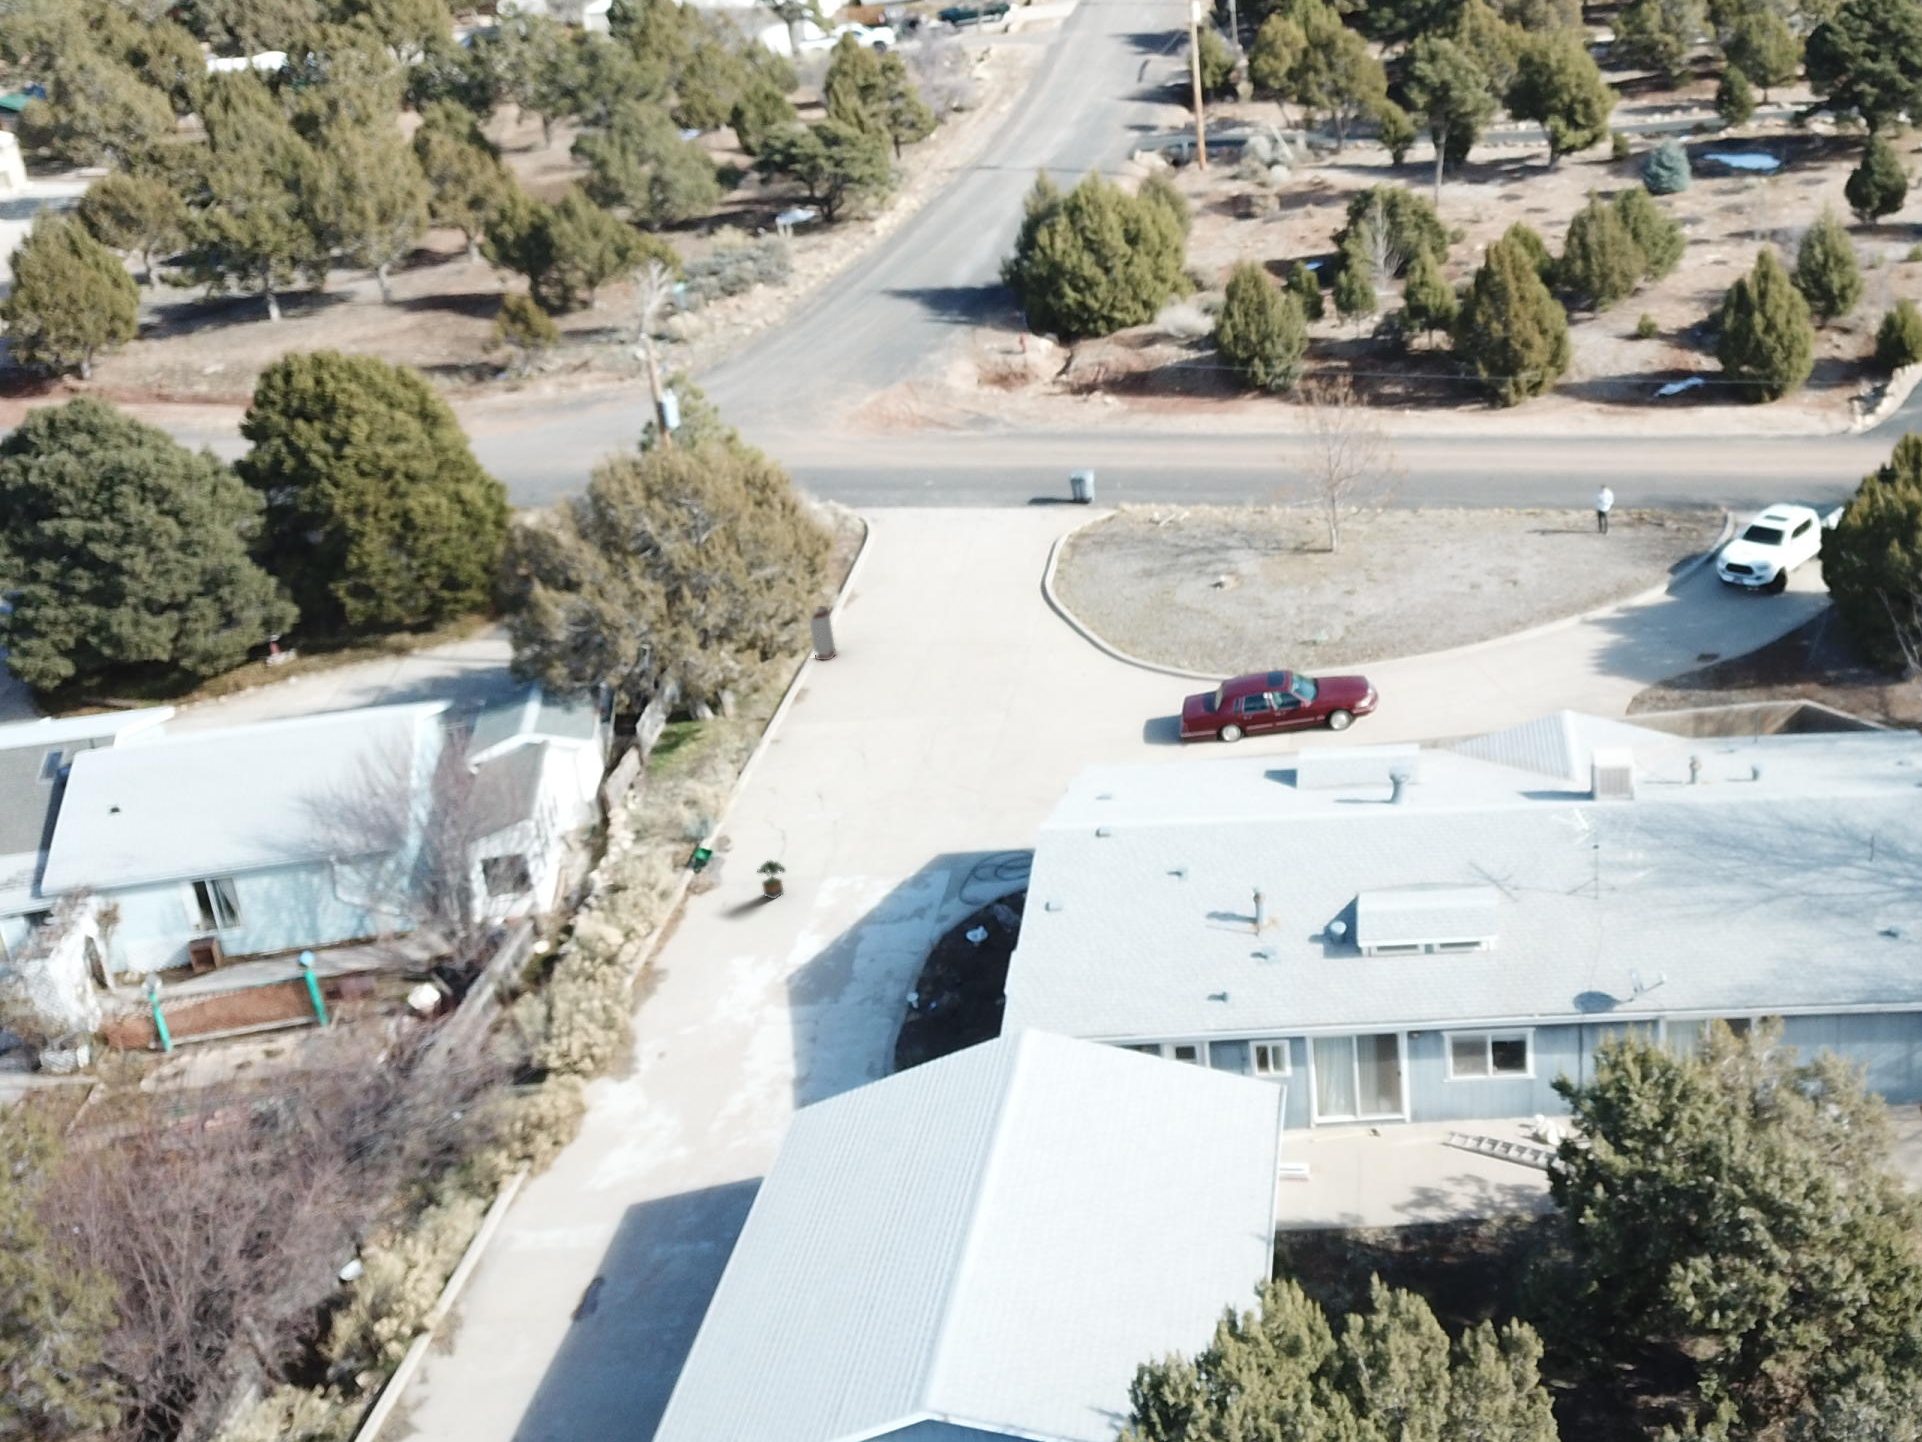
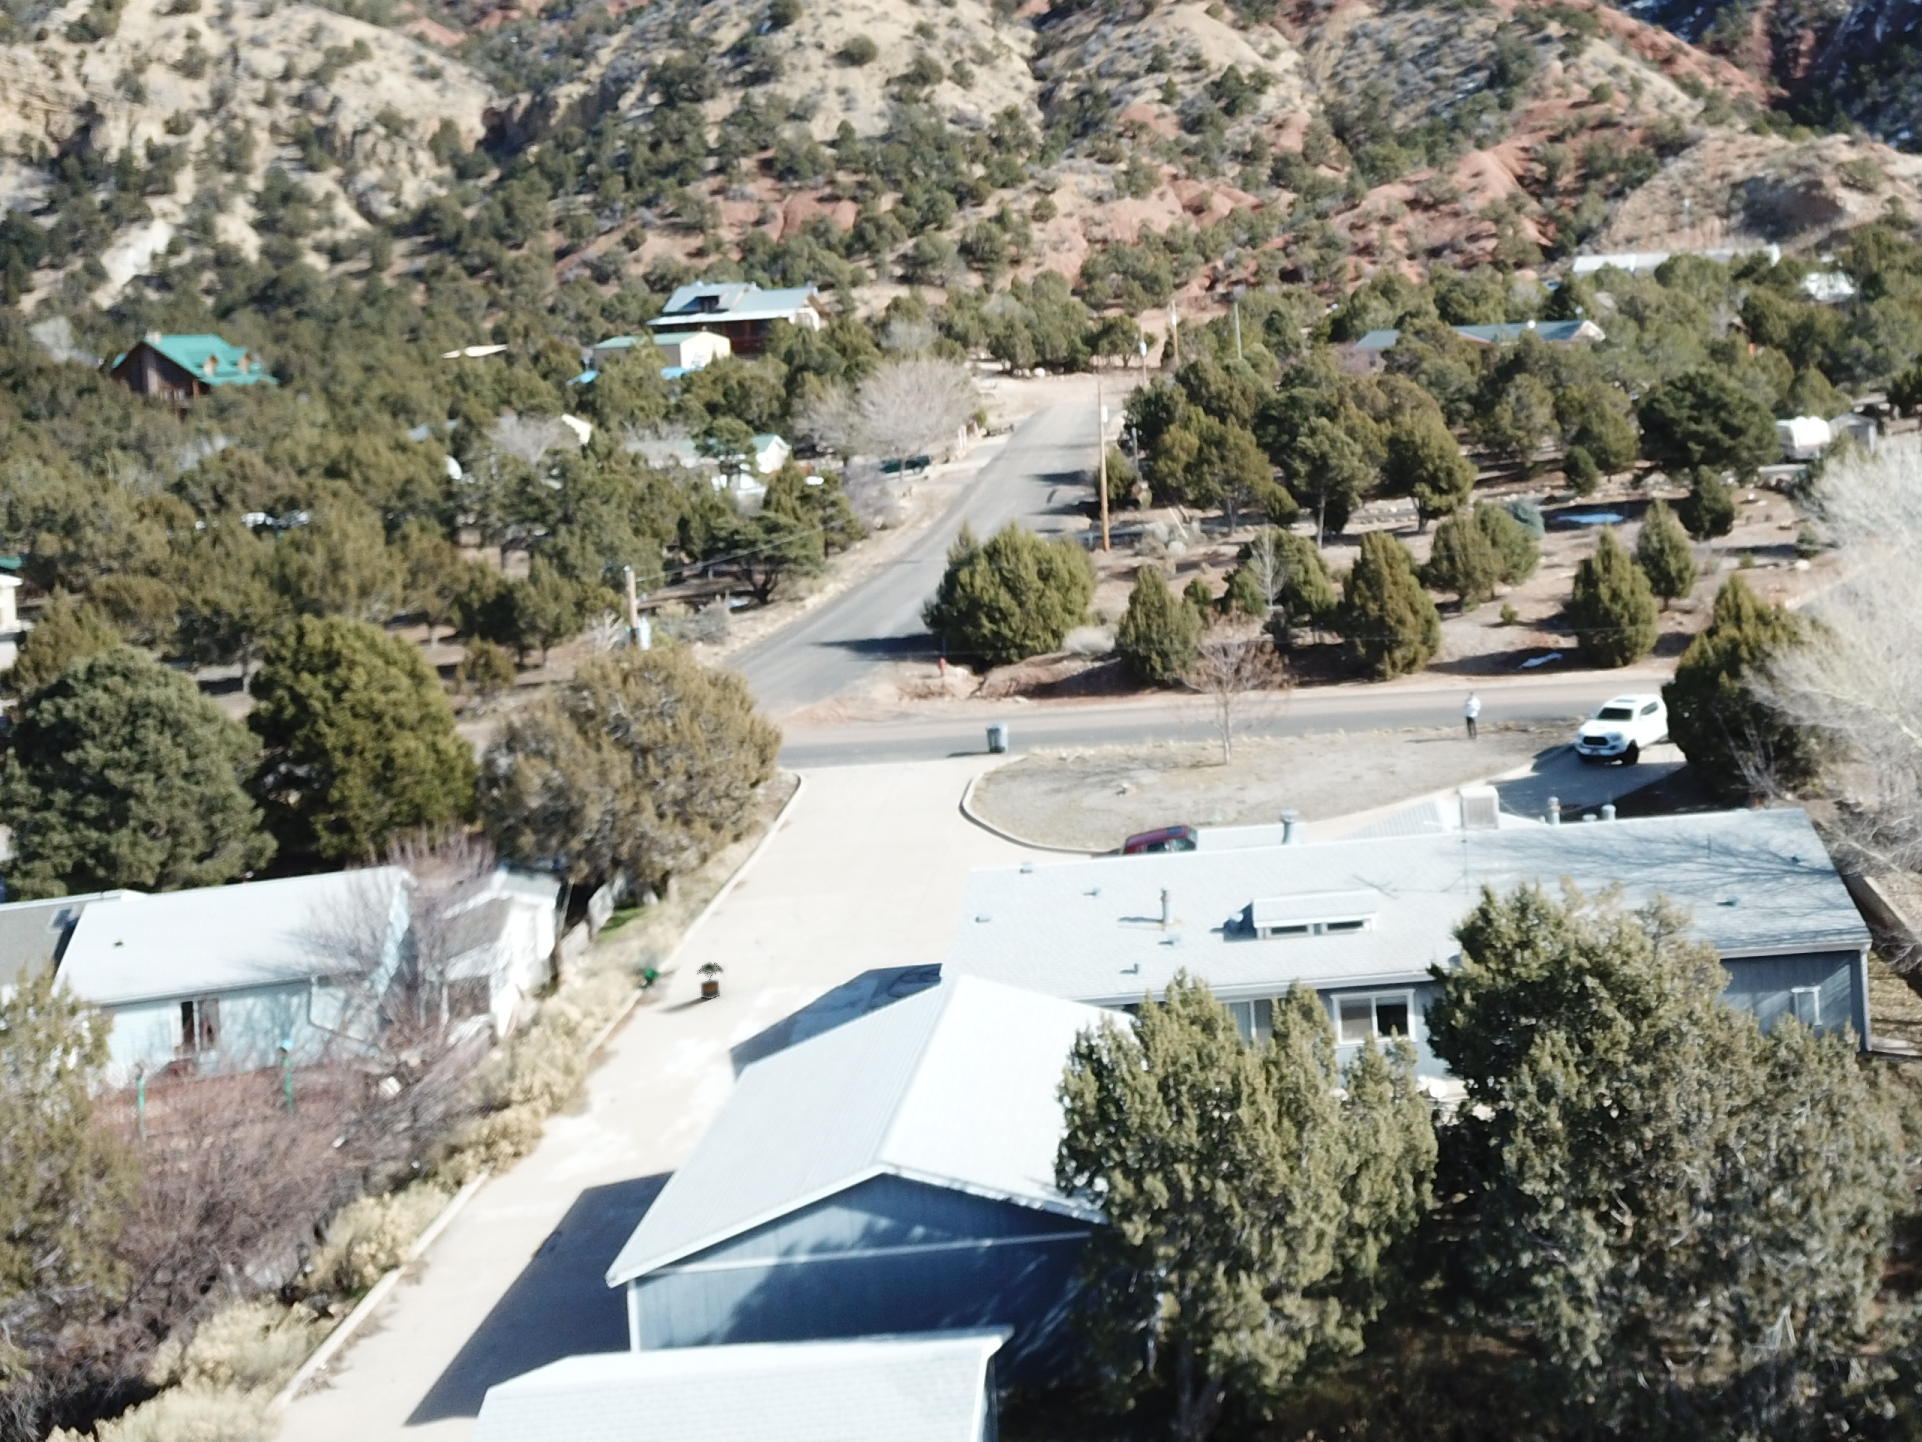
trash can: present [810,606,836,660] -> none [748,812,770,863]

